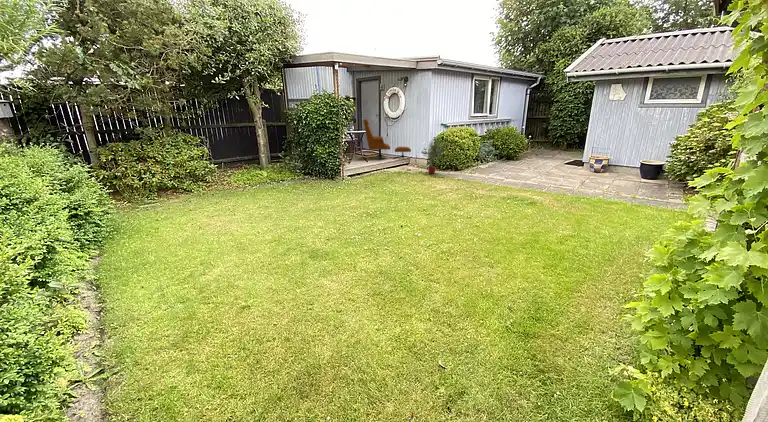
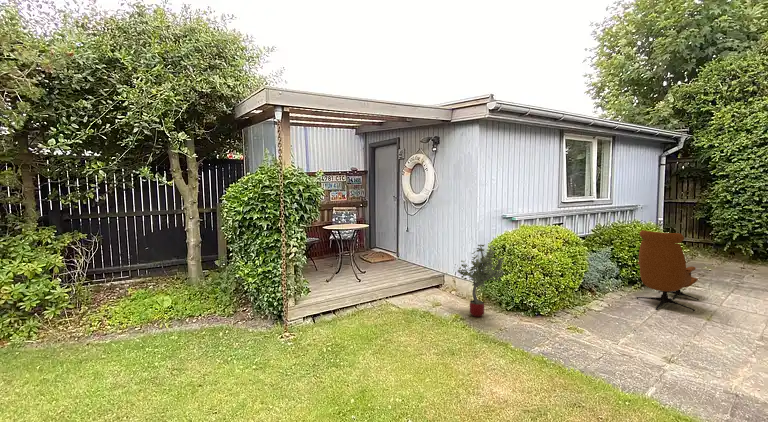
lounge chair: present [363,119,411,160] -> present [637,230,699,311]

